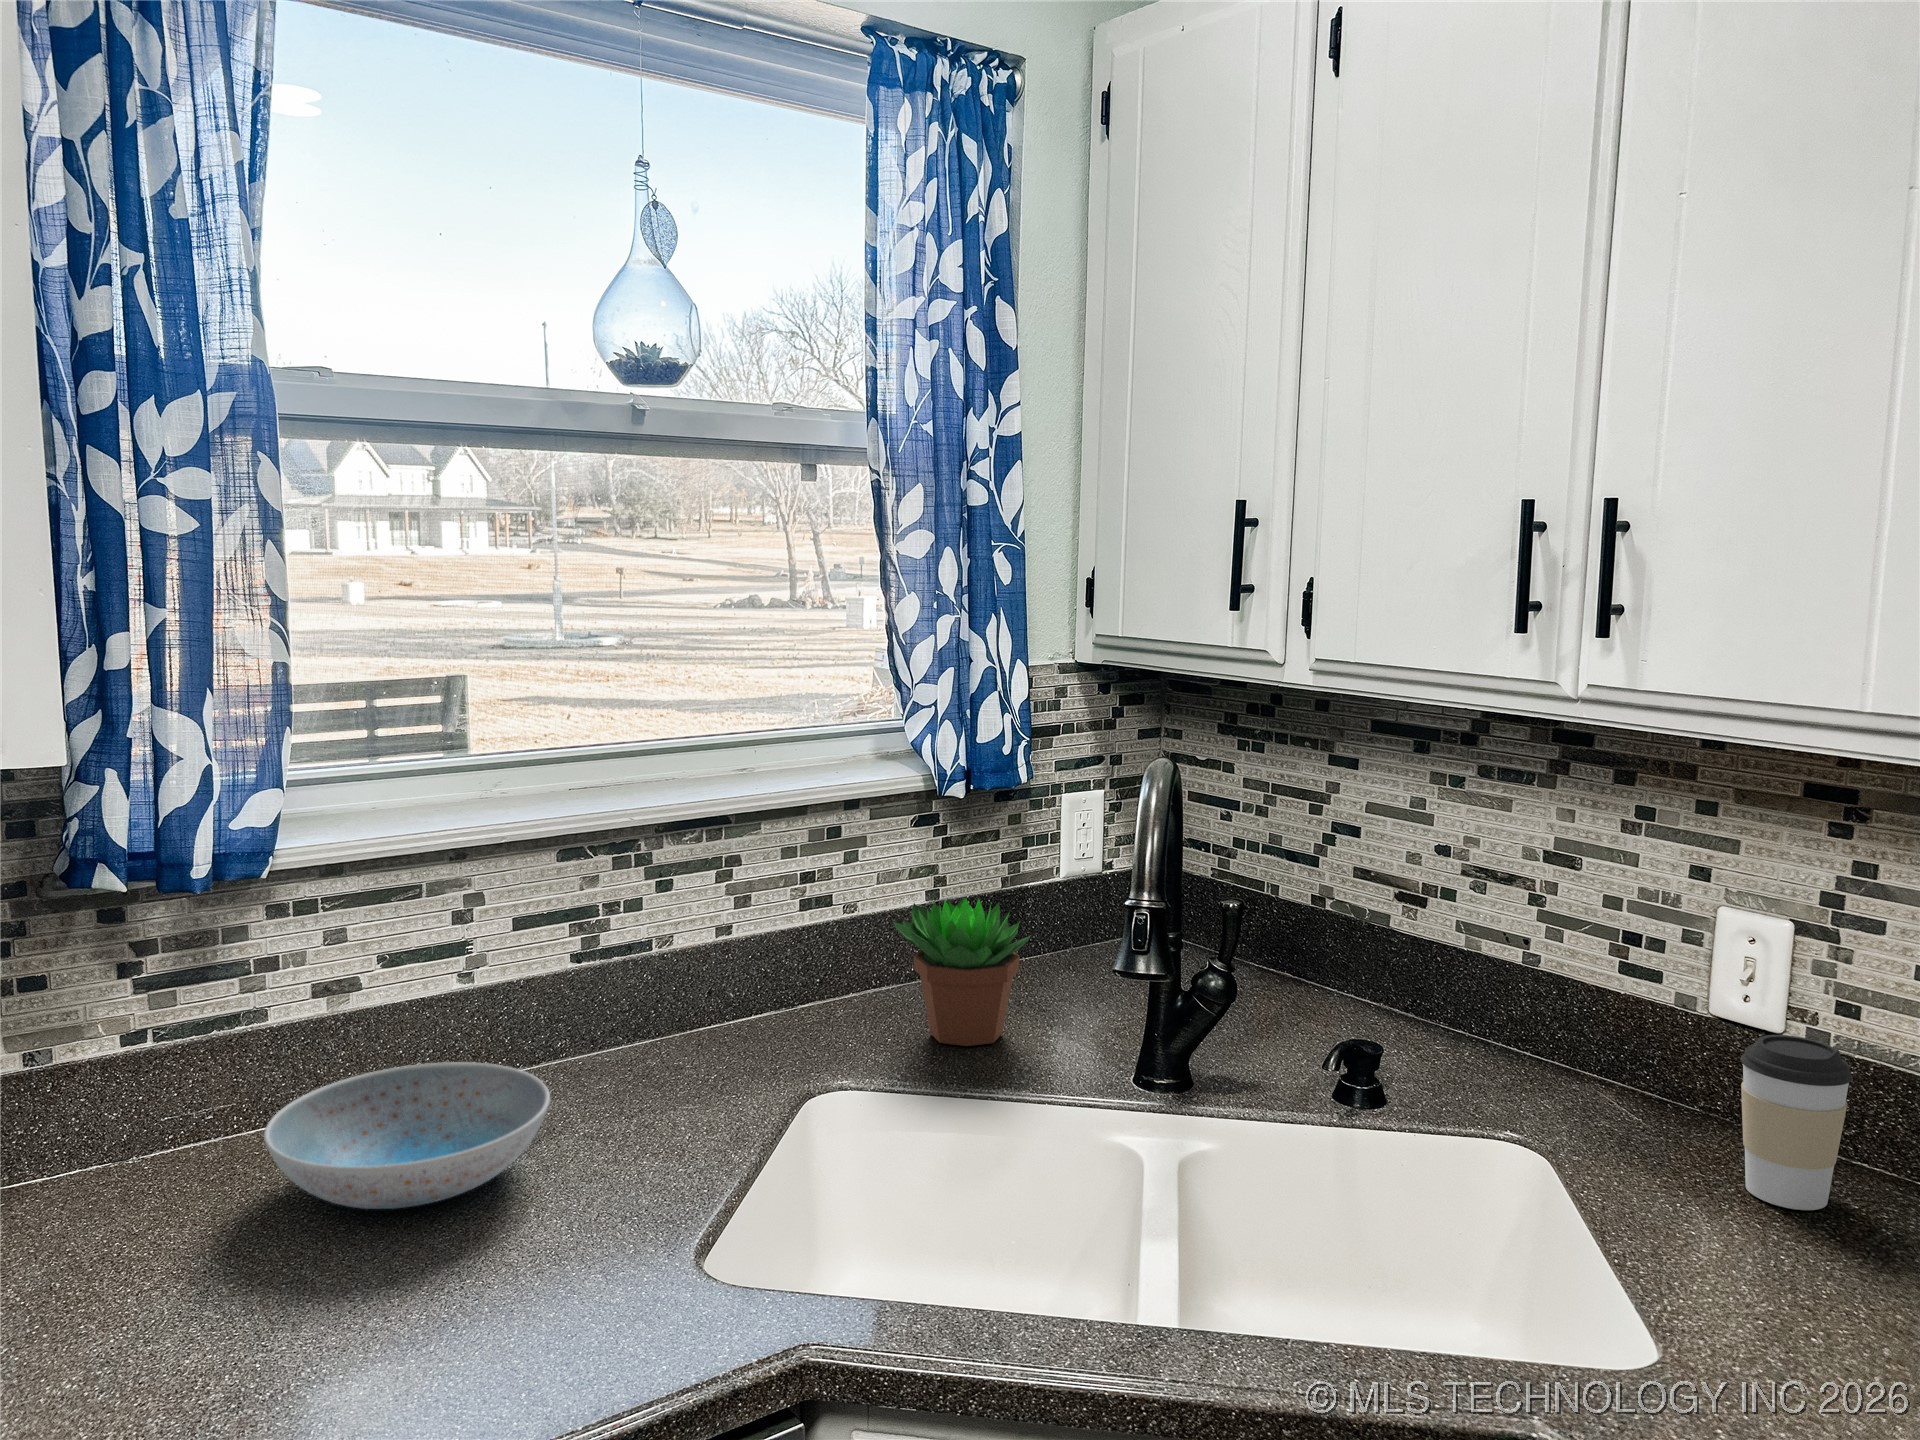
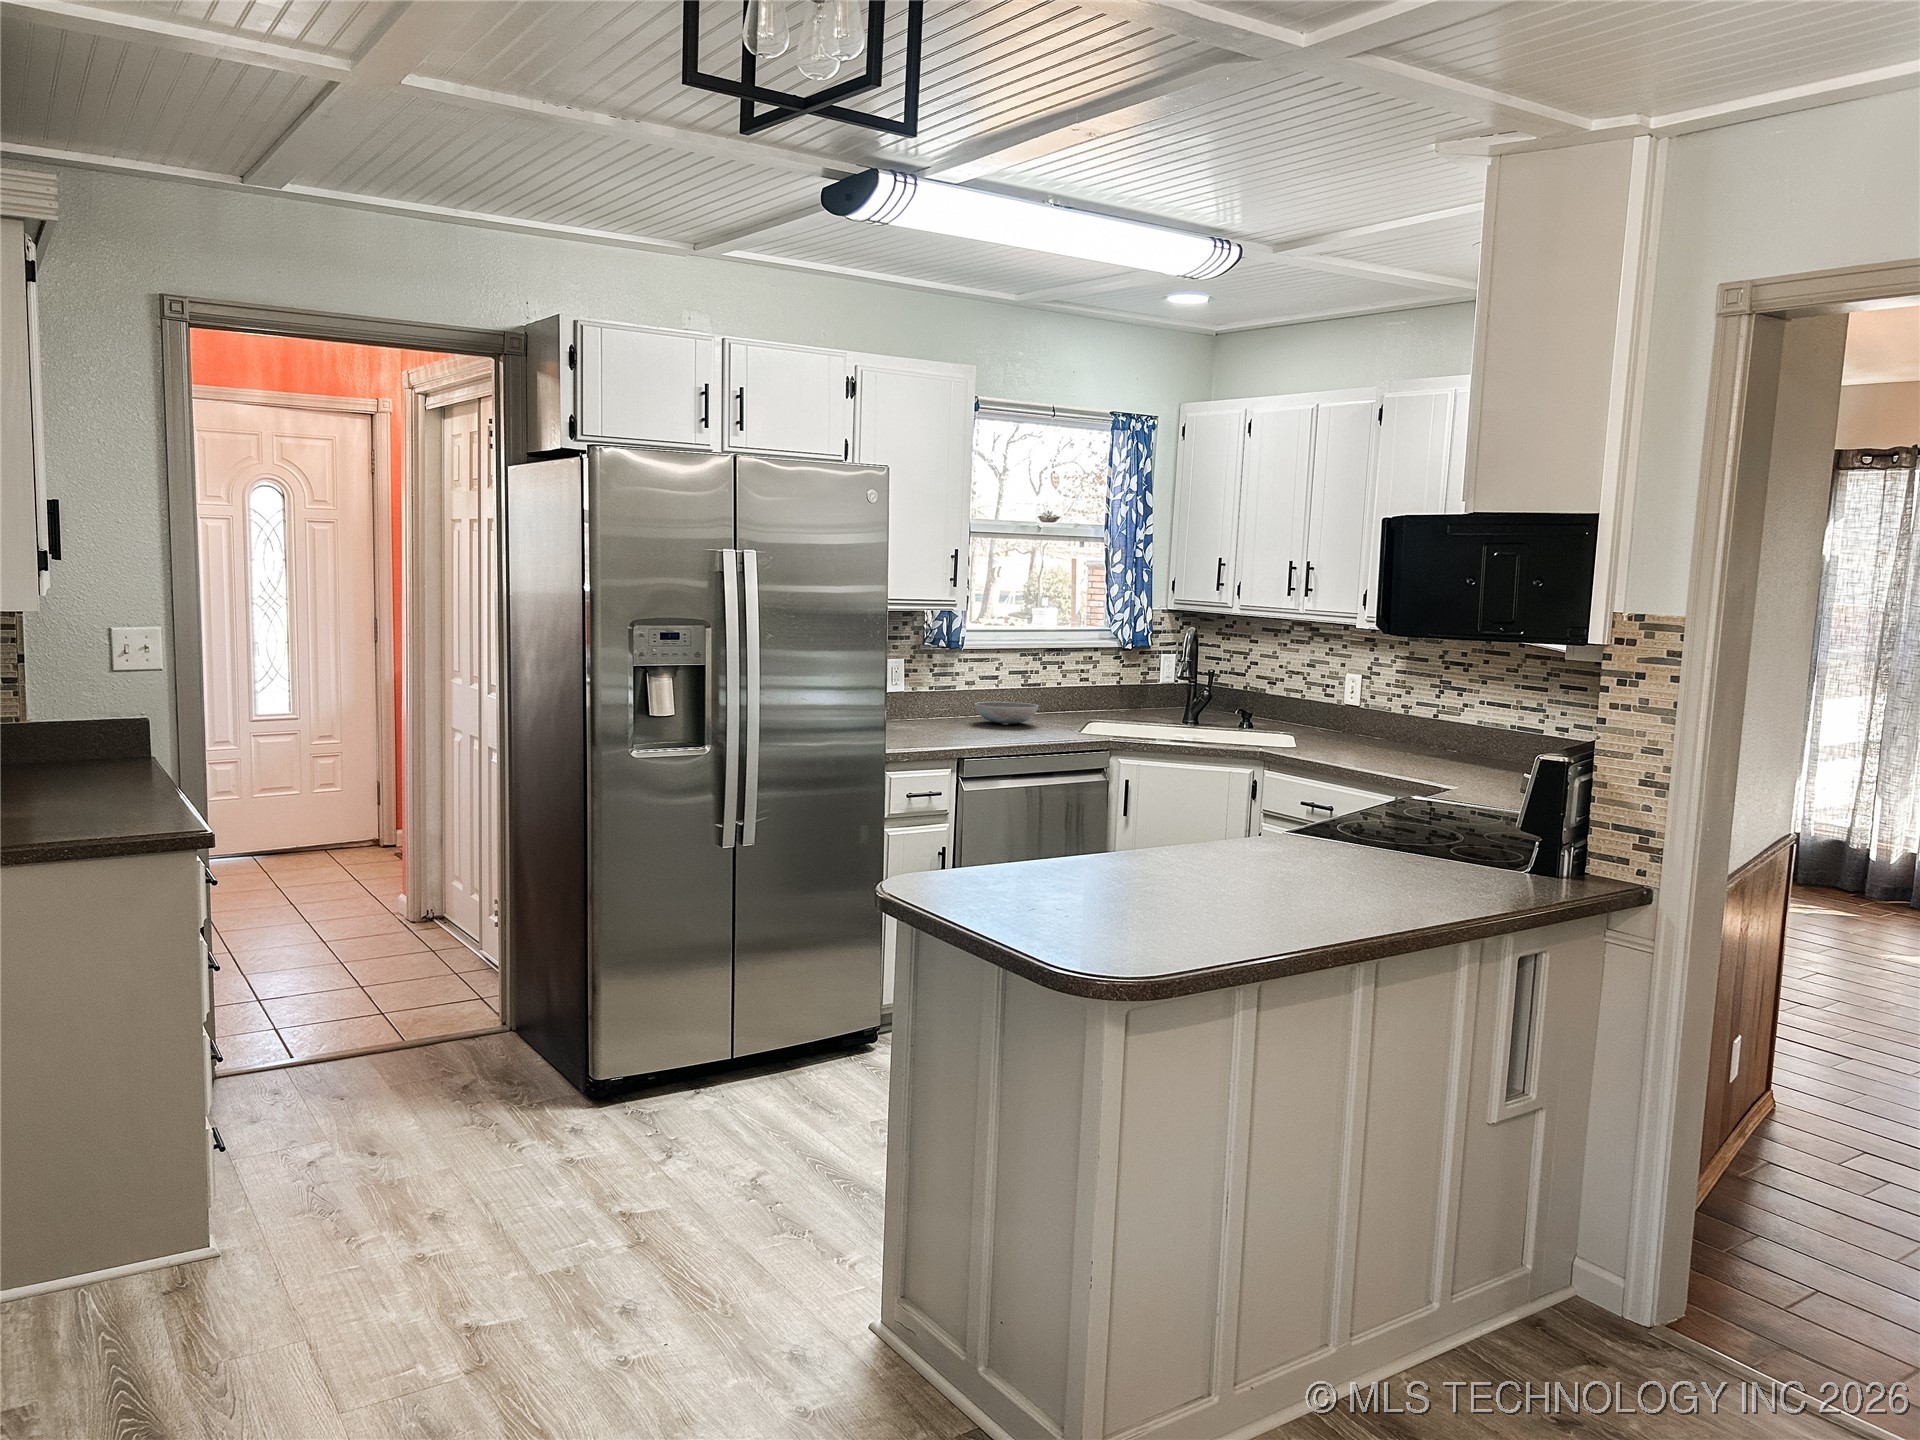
succulent plant: present [892,898,1031,1046] -> none [1112,675,1154,718]
coffee cup: present [1740,1035,1852,1210] -> none [1337,699,1361,738]

